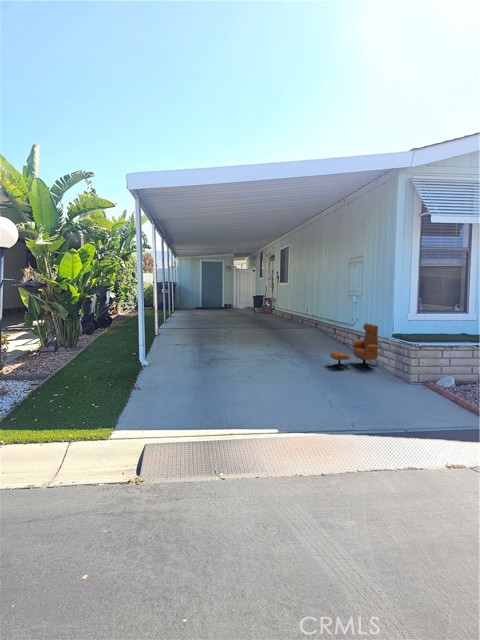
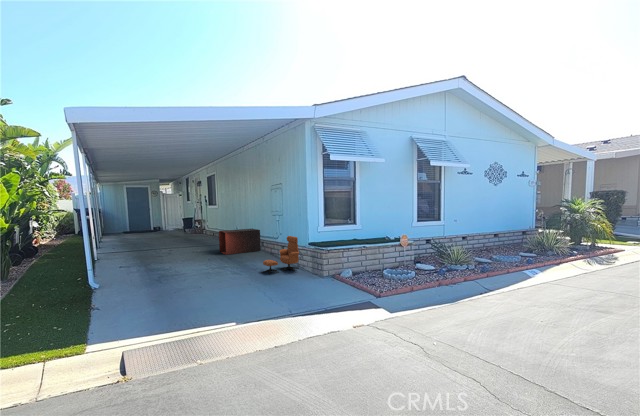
storage cabinet: none [283,311,332,340] -> present [219,228,261,255]

